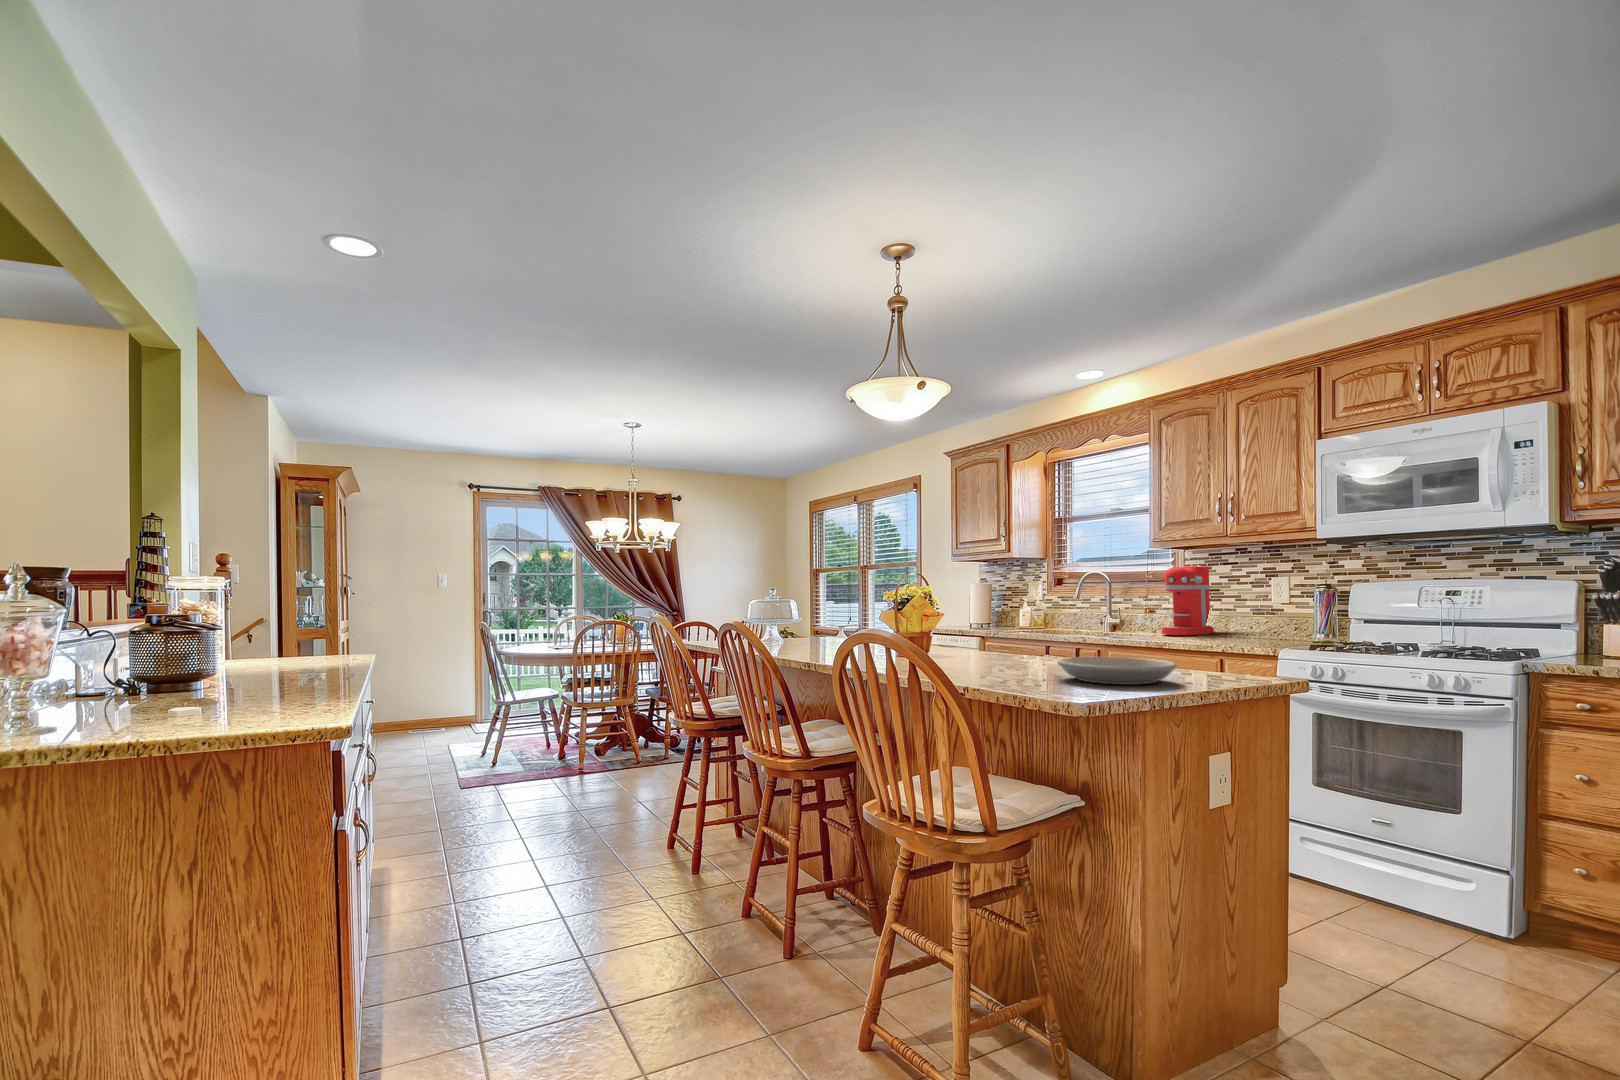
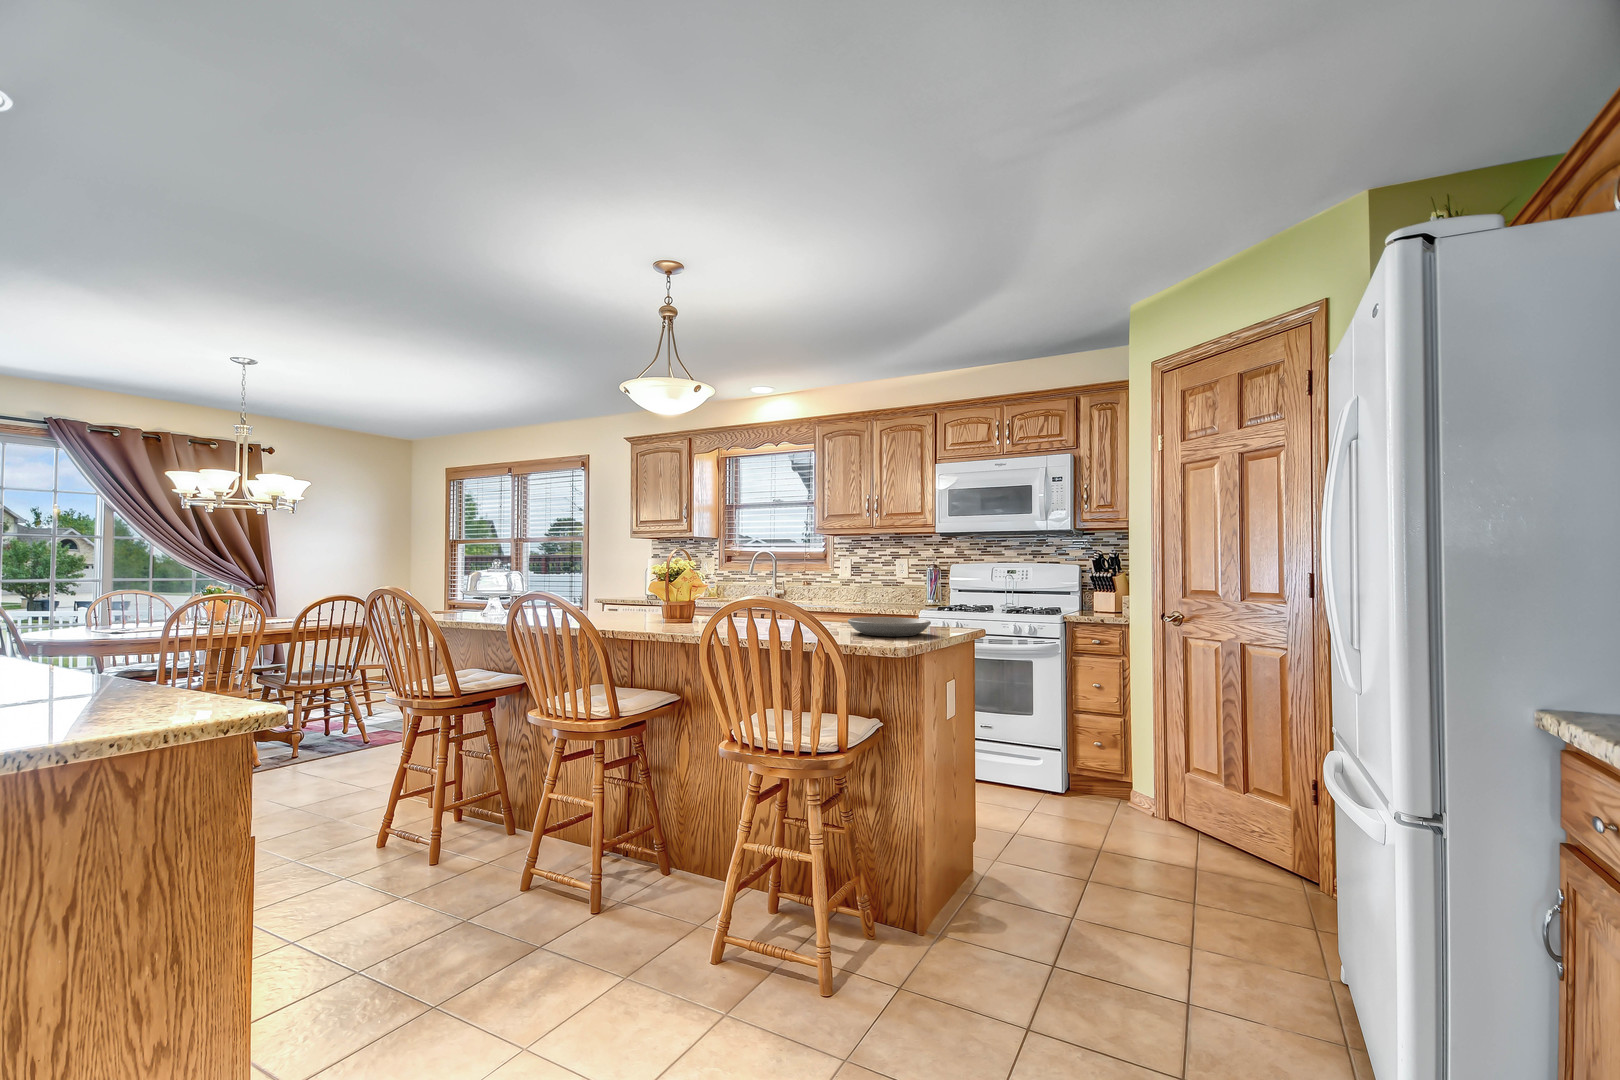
coffee maker: present [1161,566,1214,635] -> none [819,550,852,602]

